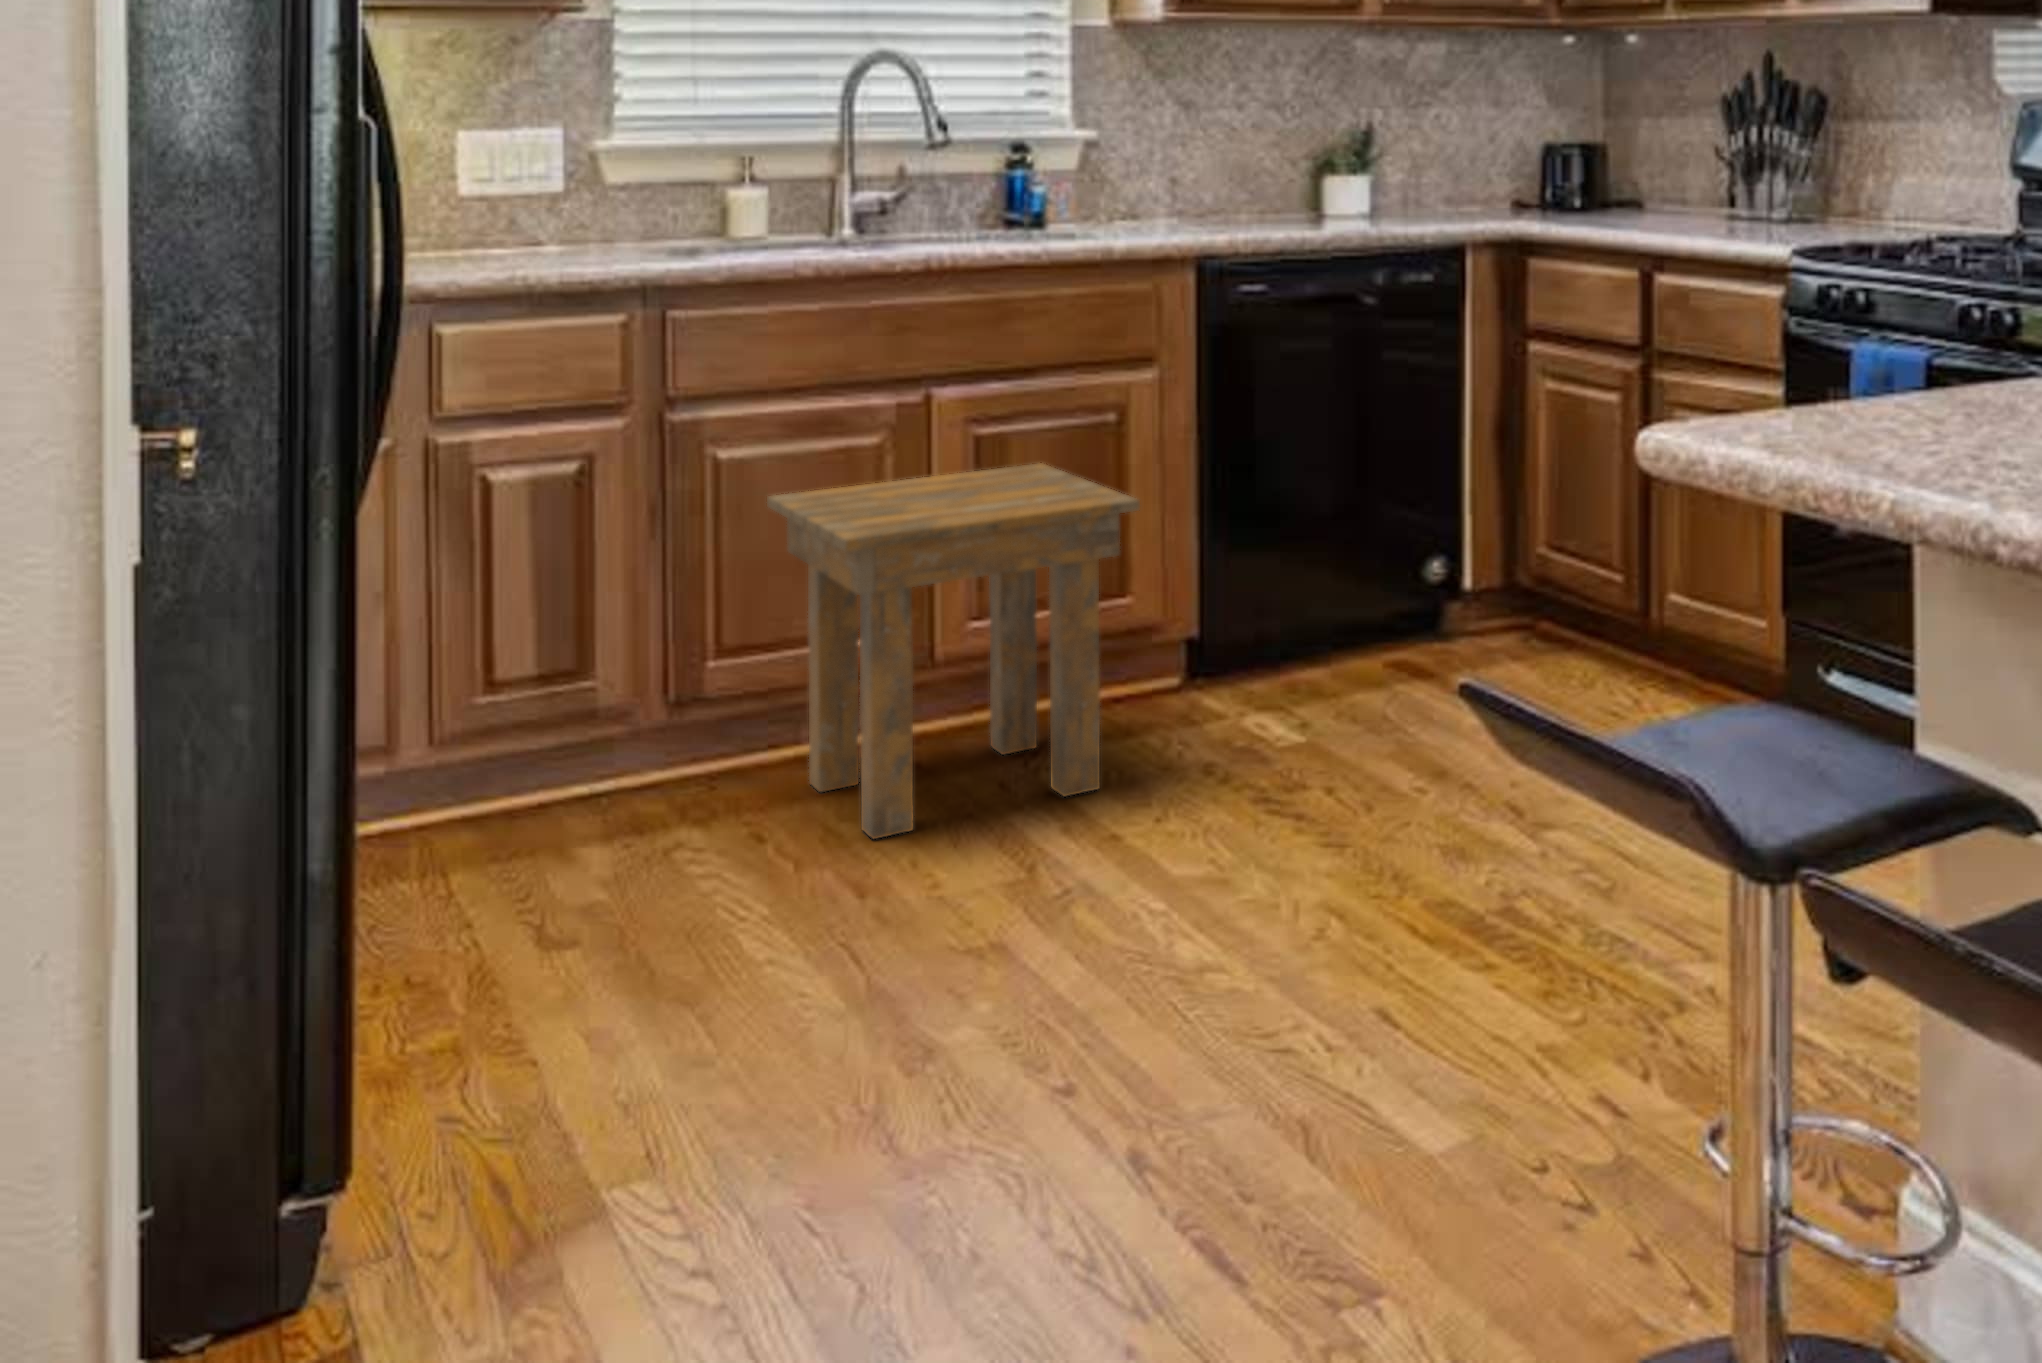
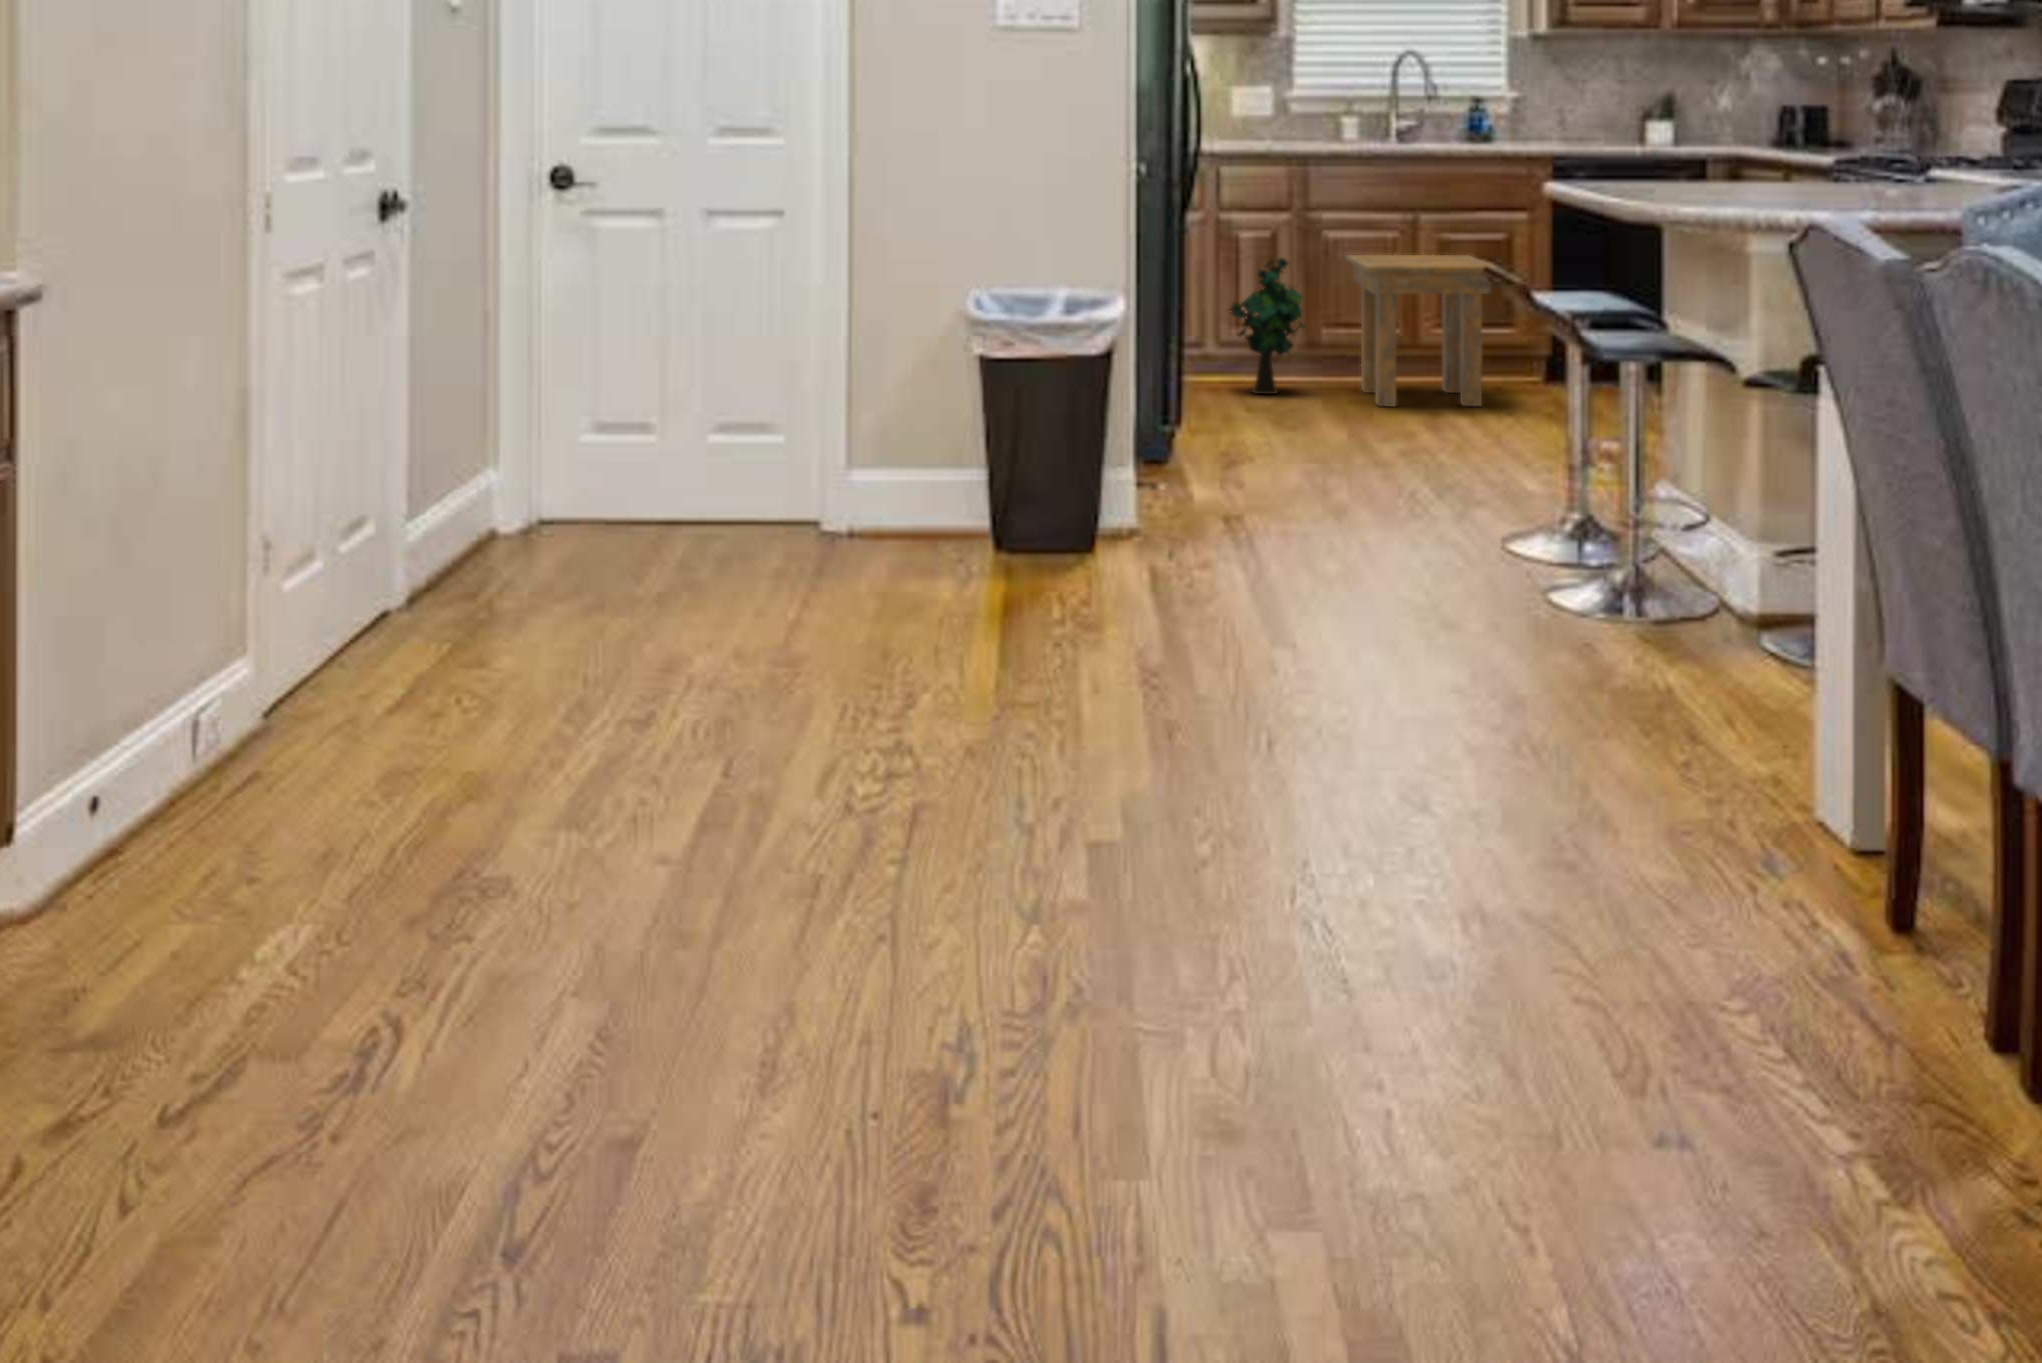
decorative plant: none [460,526,679,854] -> present [1230,258,1304,394]

